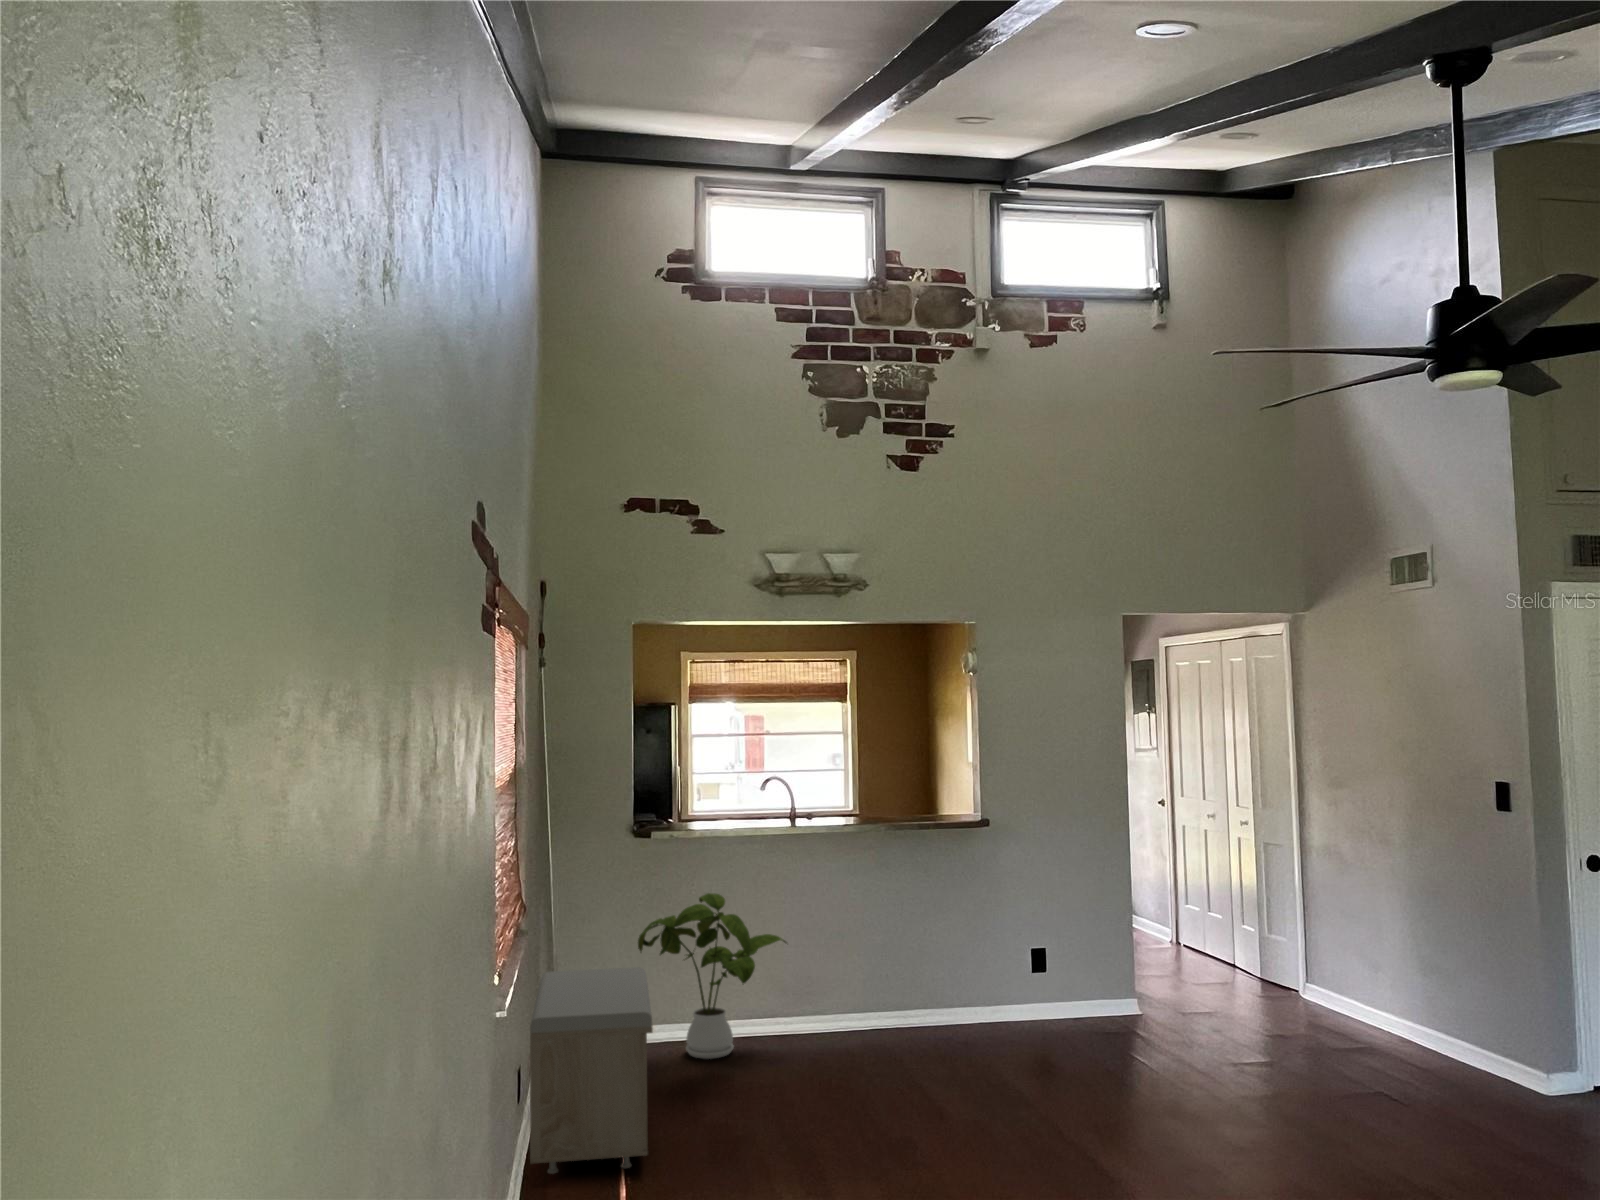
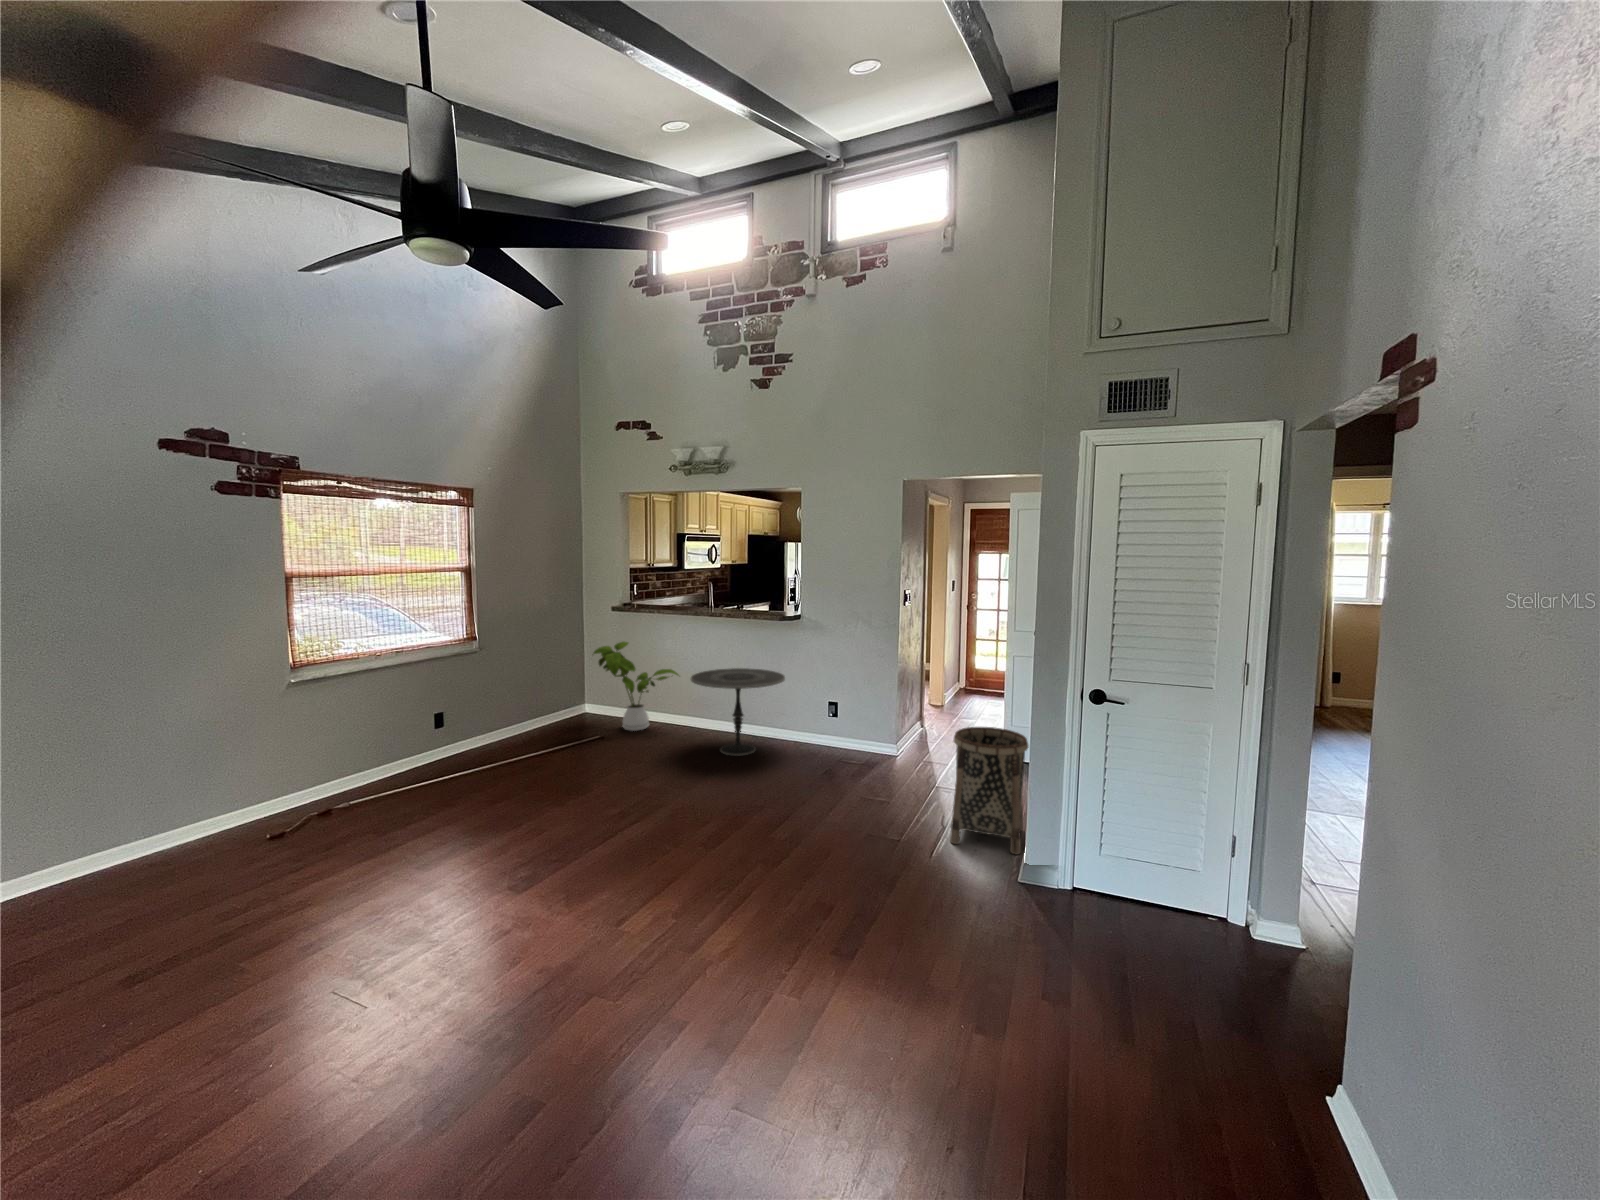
side table: none [867,912,1018,1057] -> present [691,668,785,756]
basket: none [1361,933,1481,1082] -> present [950,727,1029,854]
storage bench: present [530,967,653,1174] -> none [419,668,544,766]

